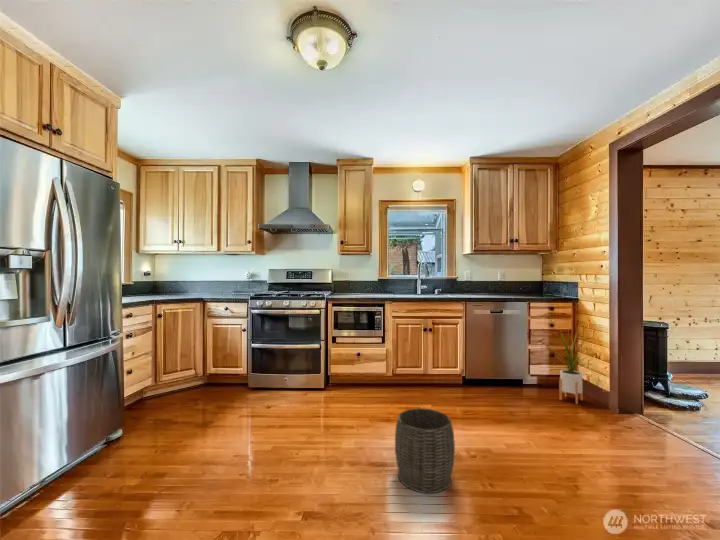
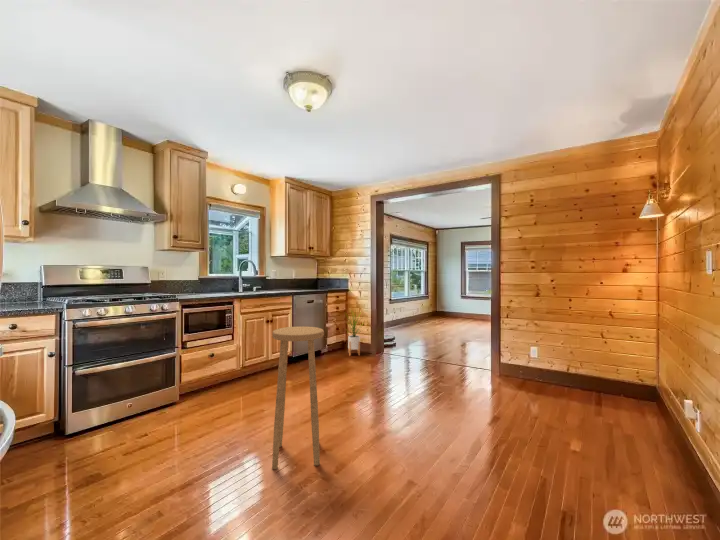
stool: none [260,334,325,496] -> present [272,326,324,469]
woven basket: present [395,408,455,493] -> none [345,368,385,421]

